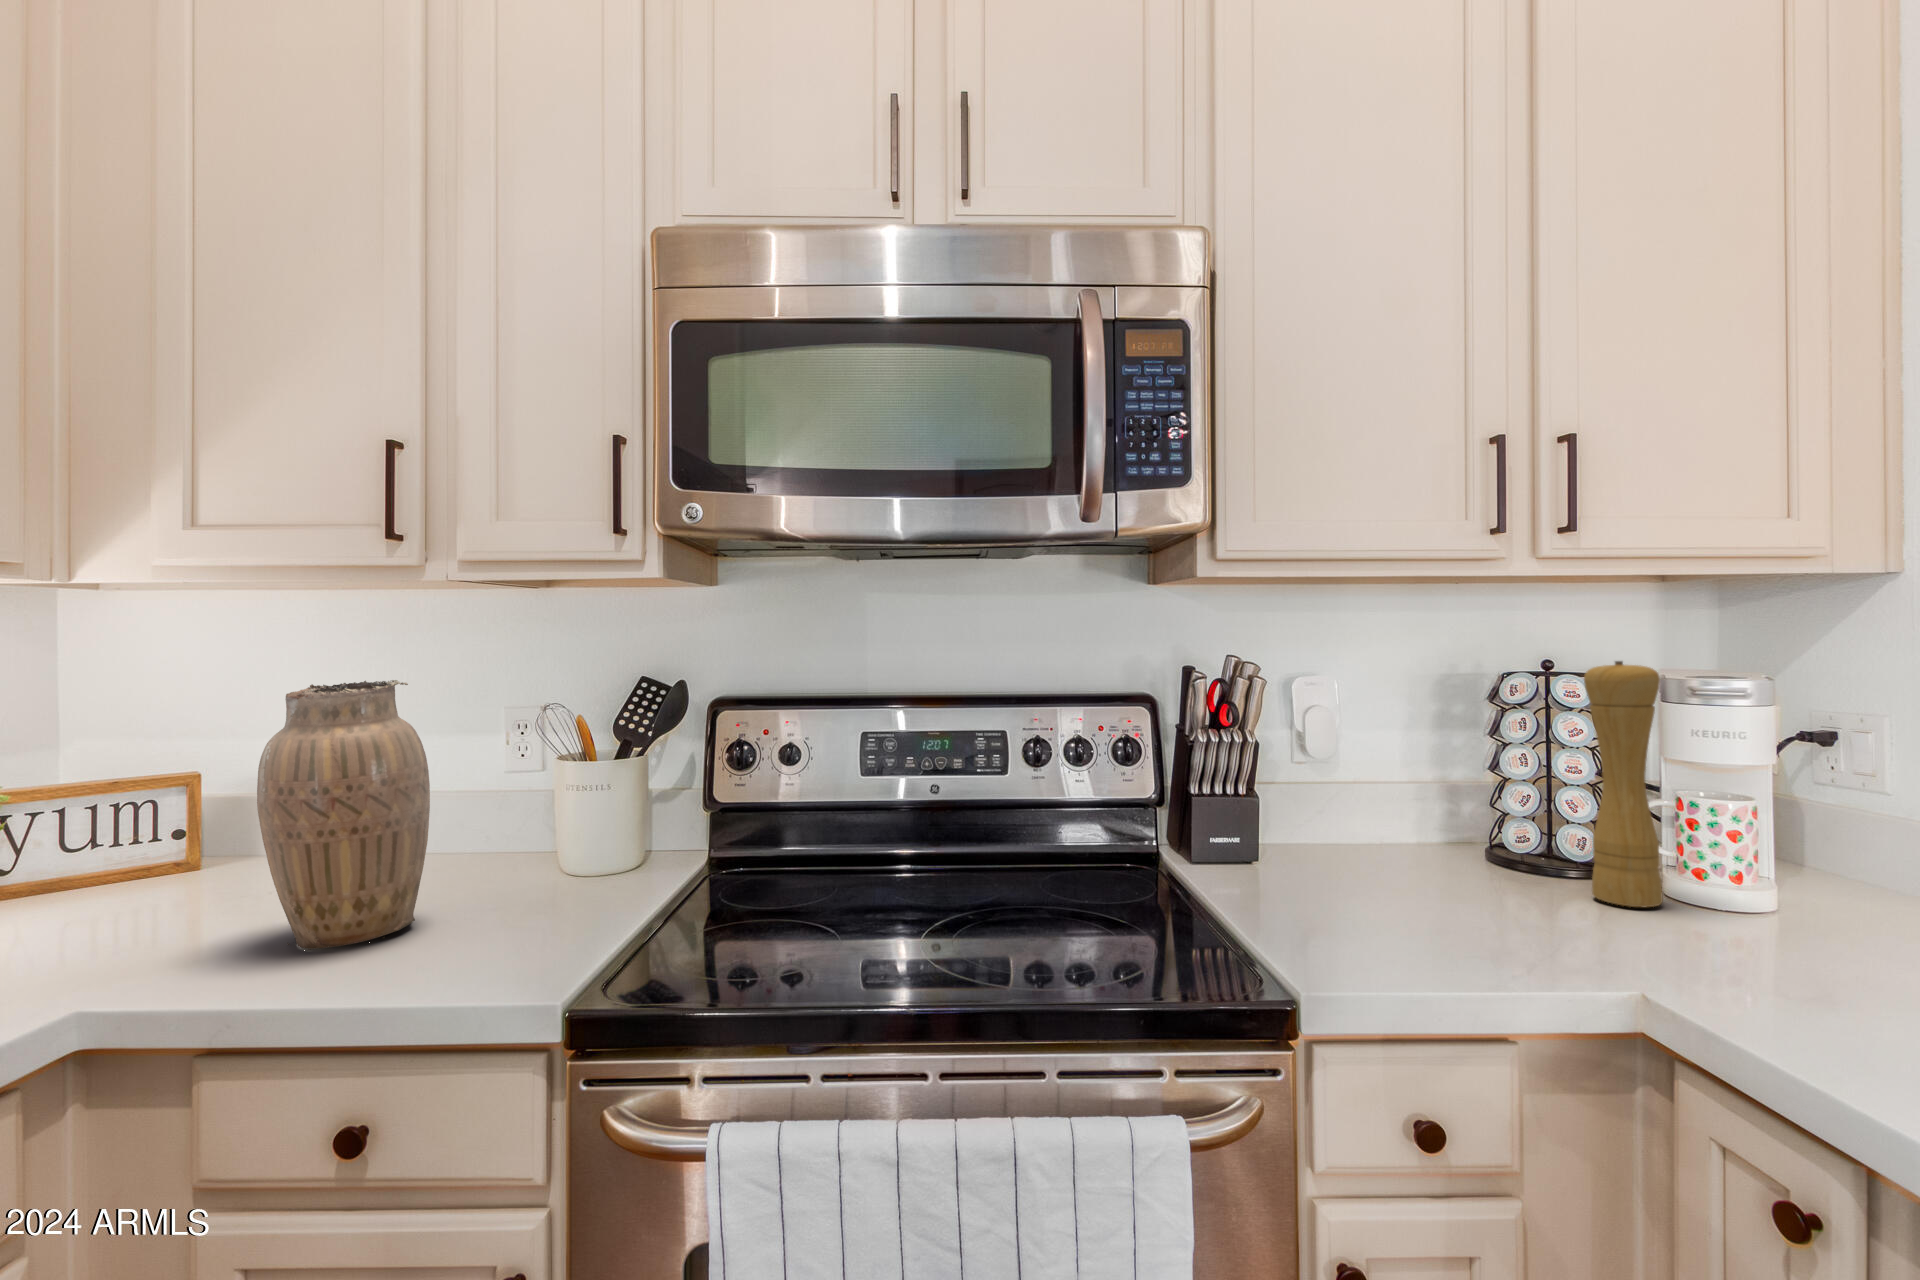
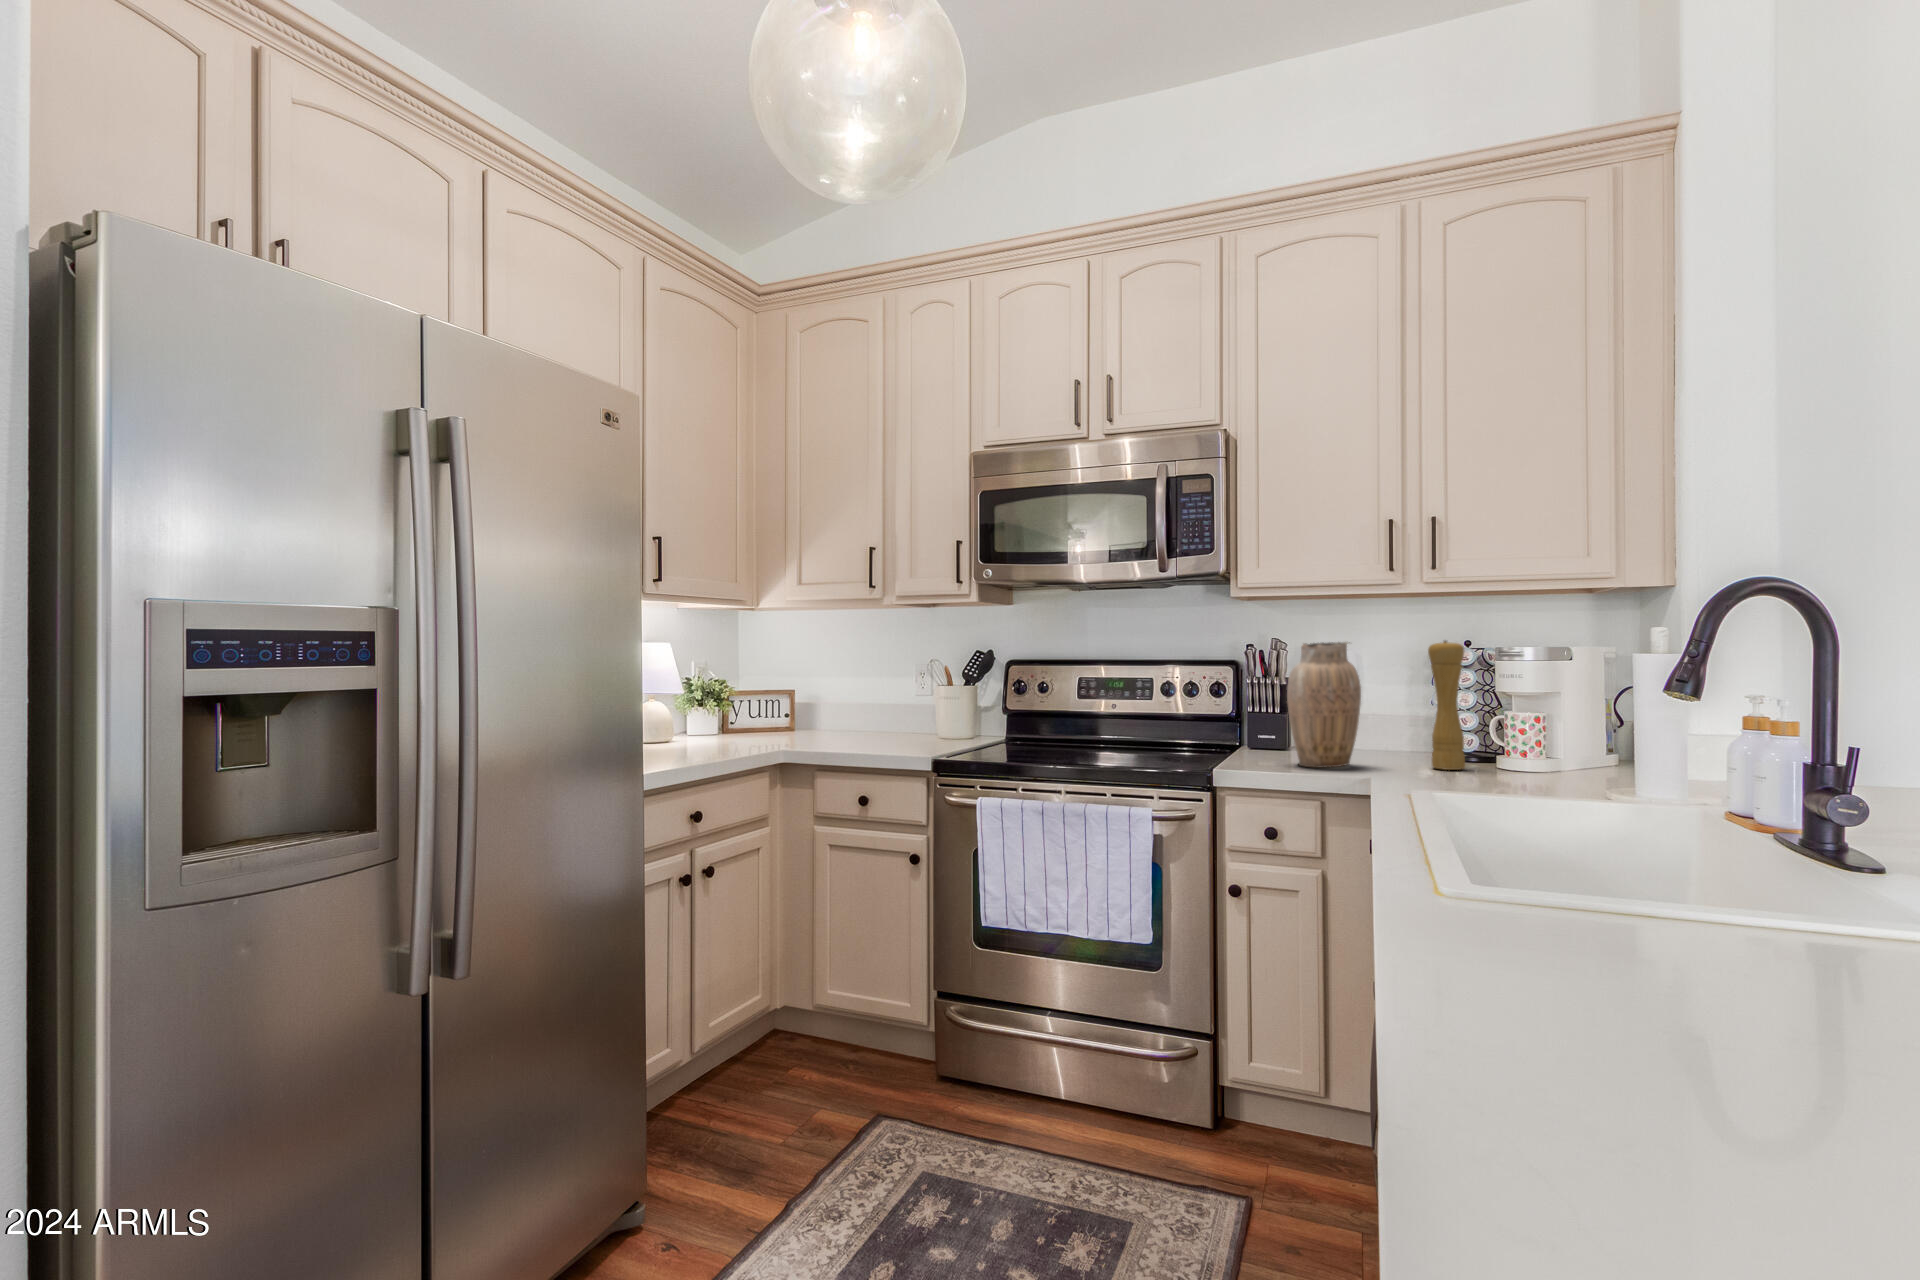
vase: present [257,680,430,949] -> present [1287,642,1361,768]

